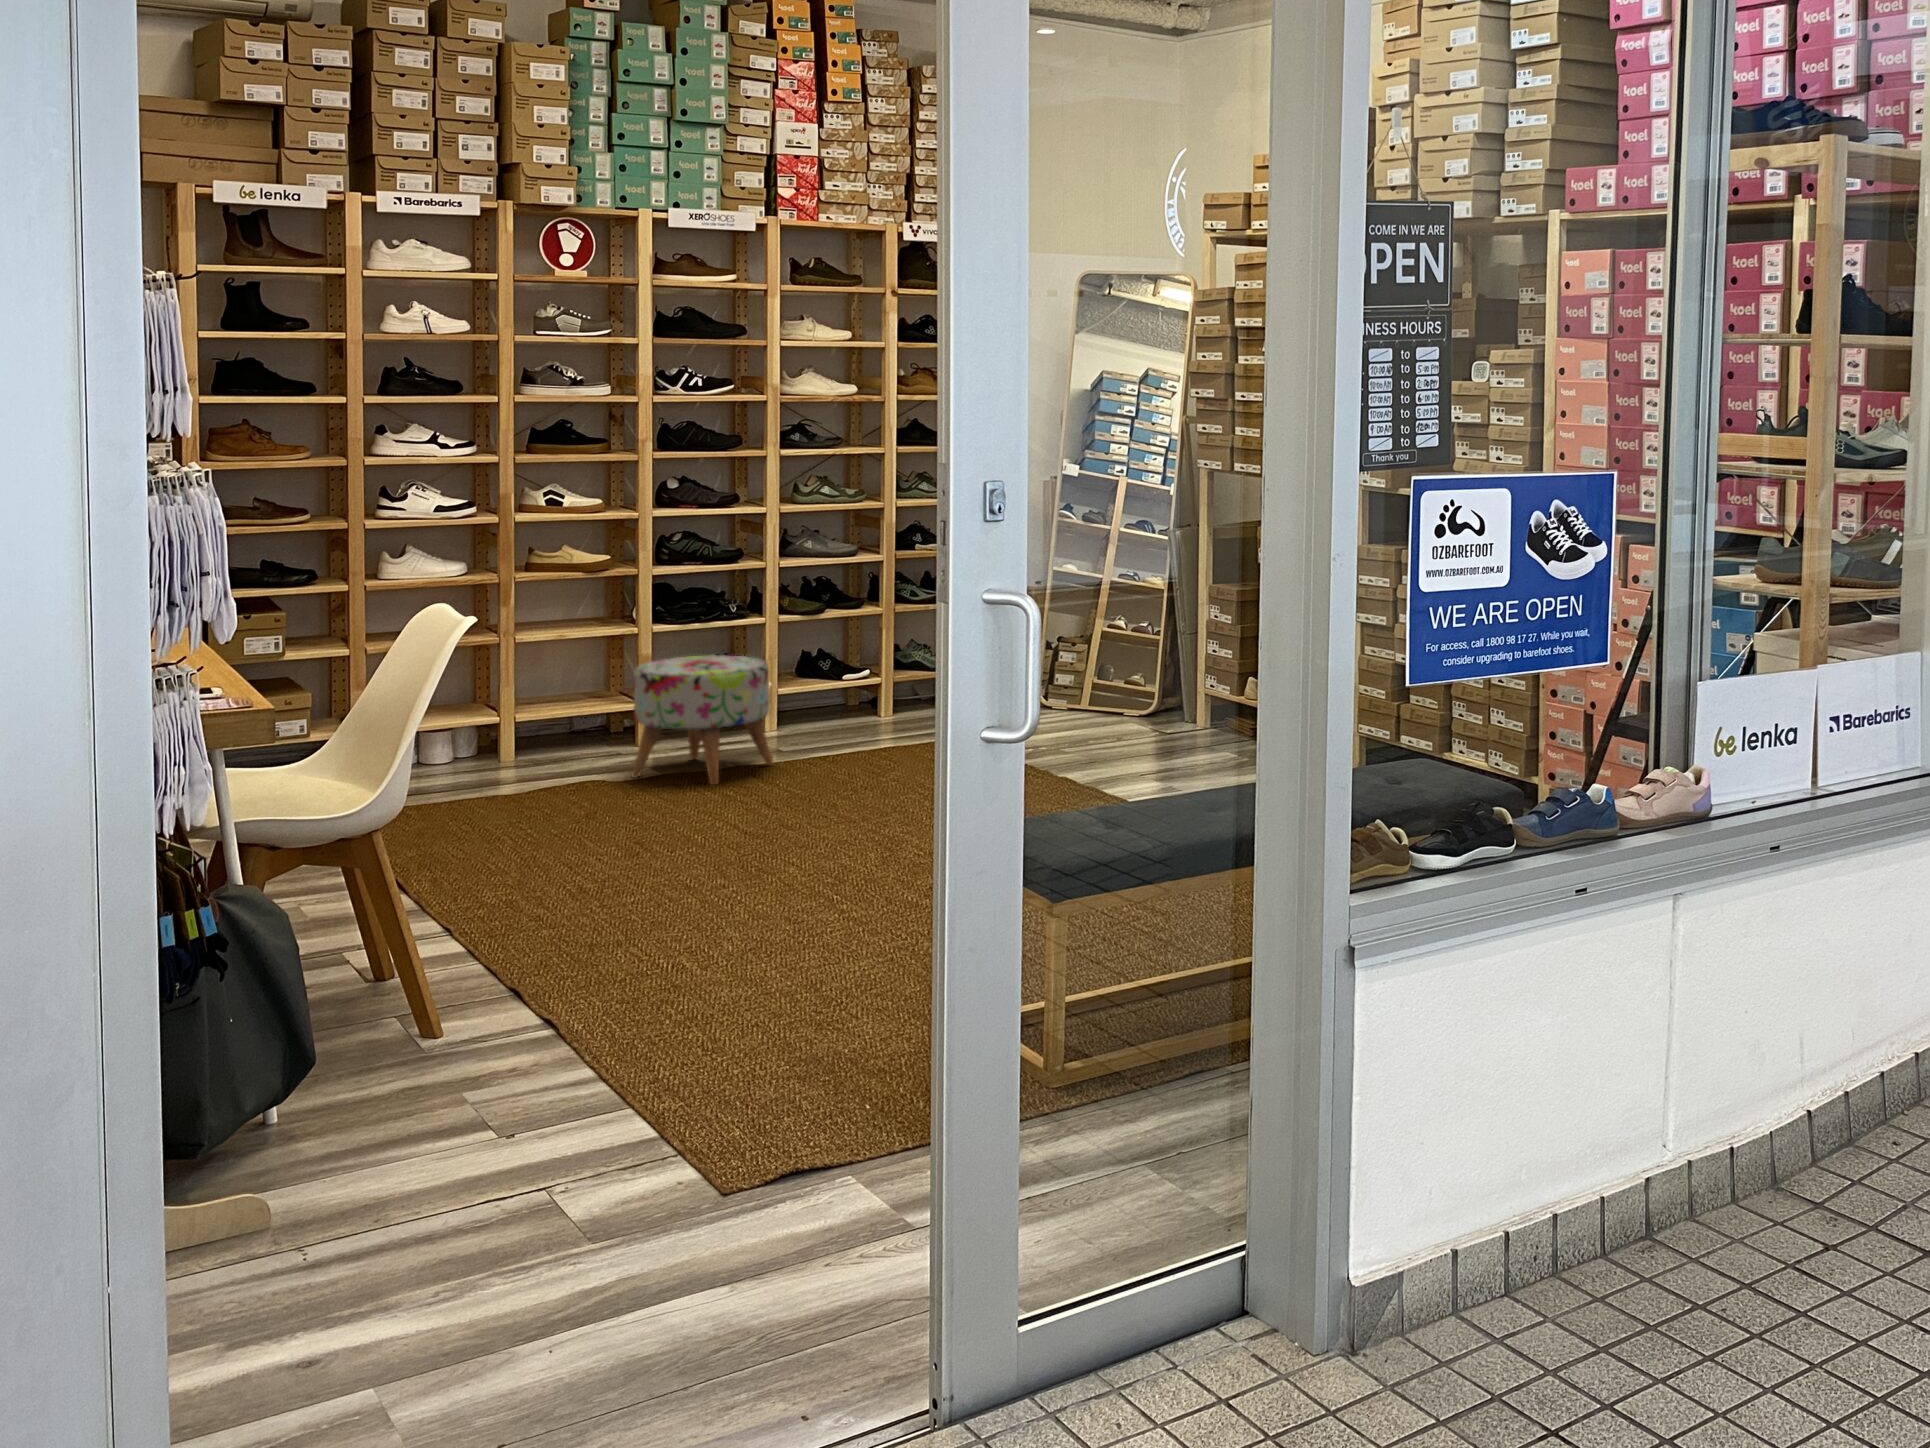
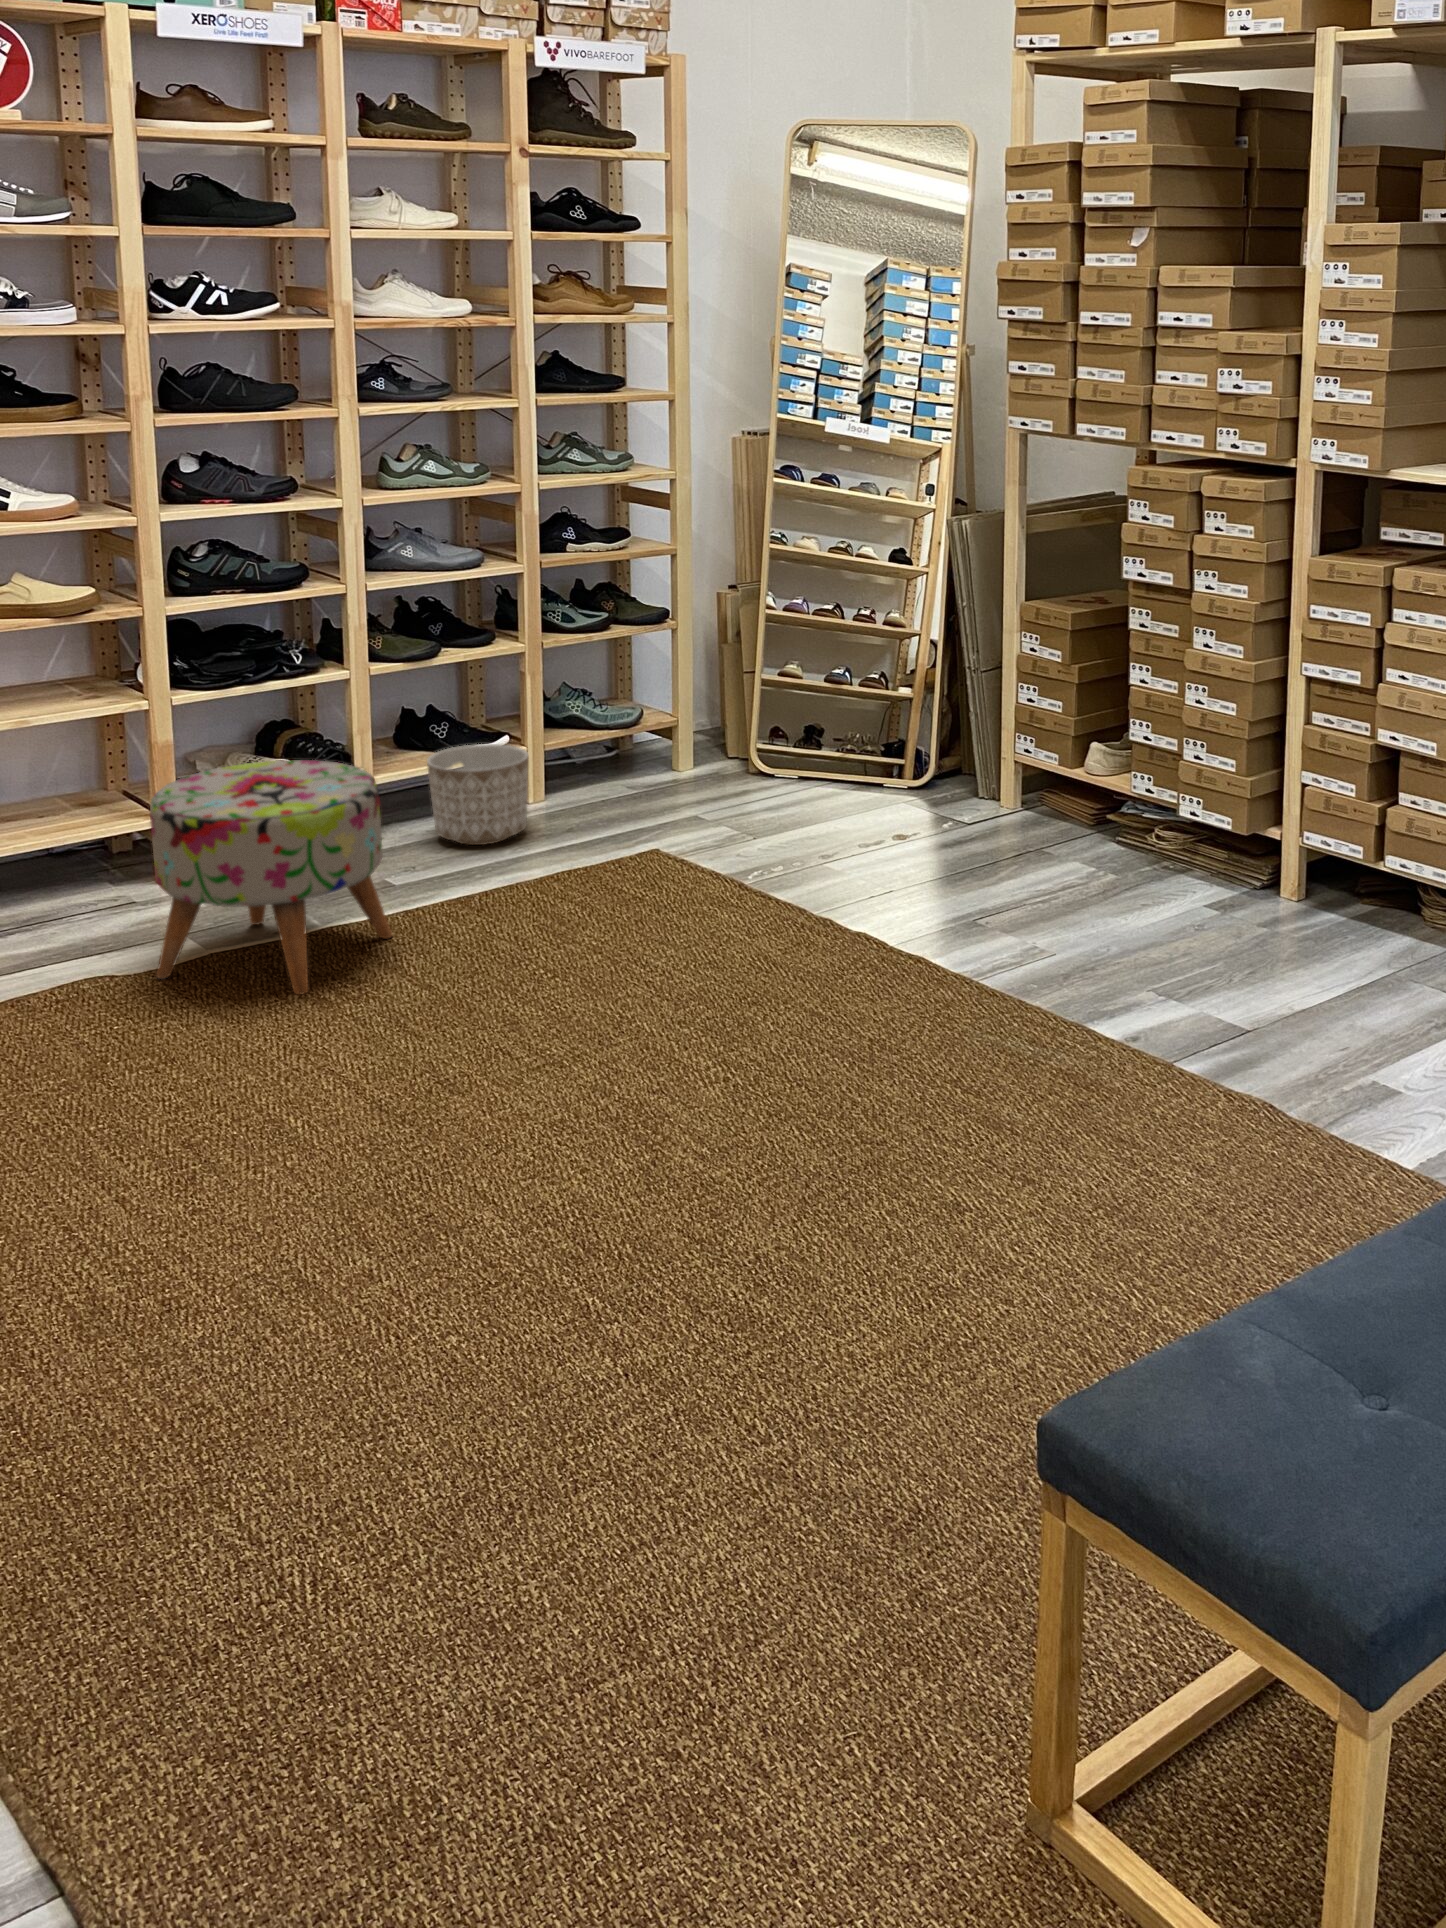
planter: none [810,669,876,731] -> present [427,744,528,845]

